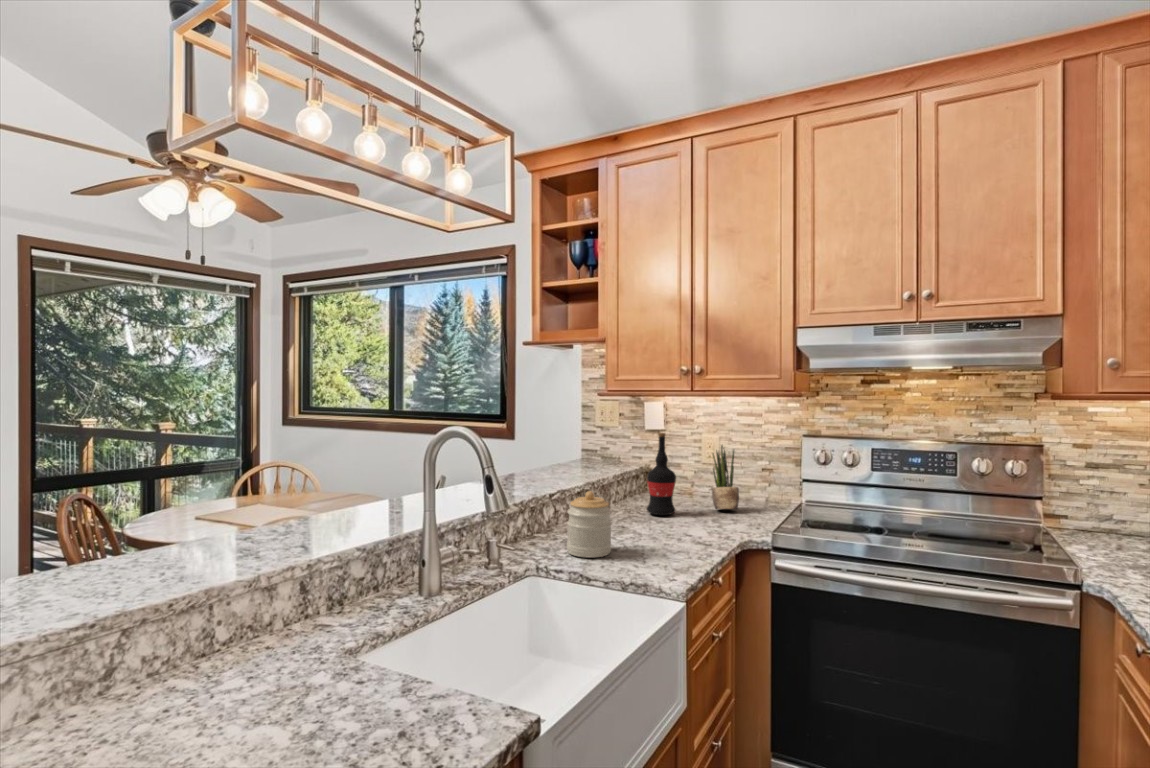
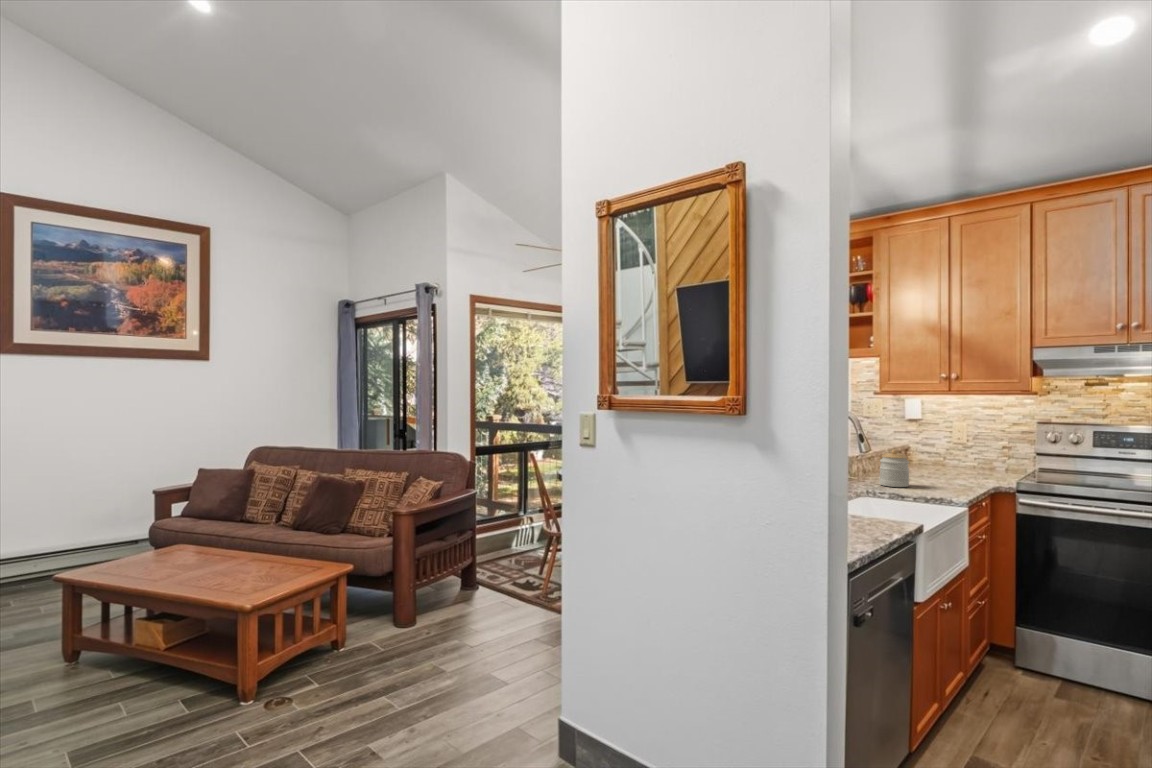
wine bottle: present [647,433,676,515] -> none [917,419,939,473]
potted plant: present [712,446,739,509] -> none [965,427,986,472]

